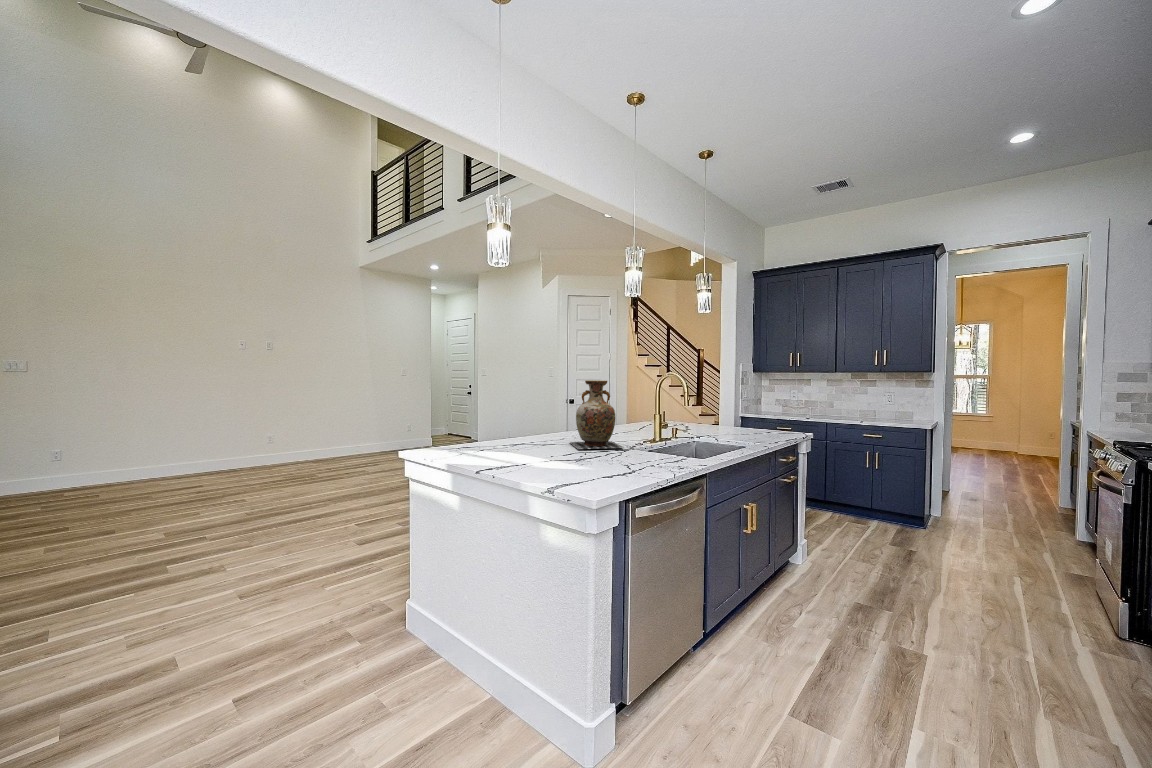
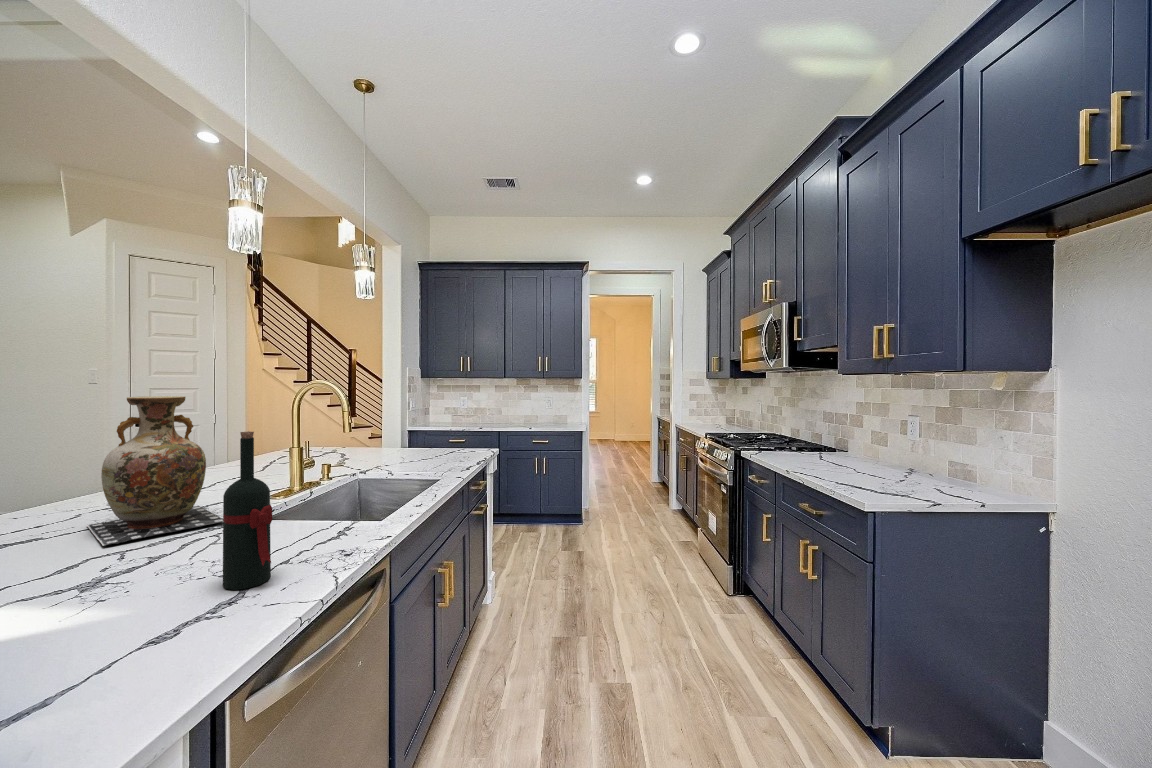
wine bottle: none [626,396,647,470] -> present [223,431,272,590]

